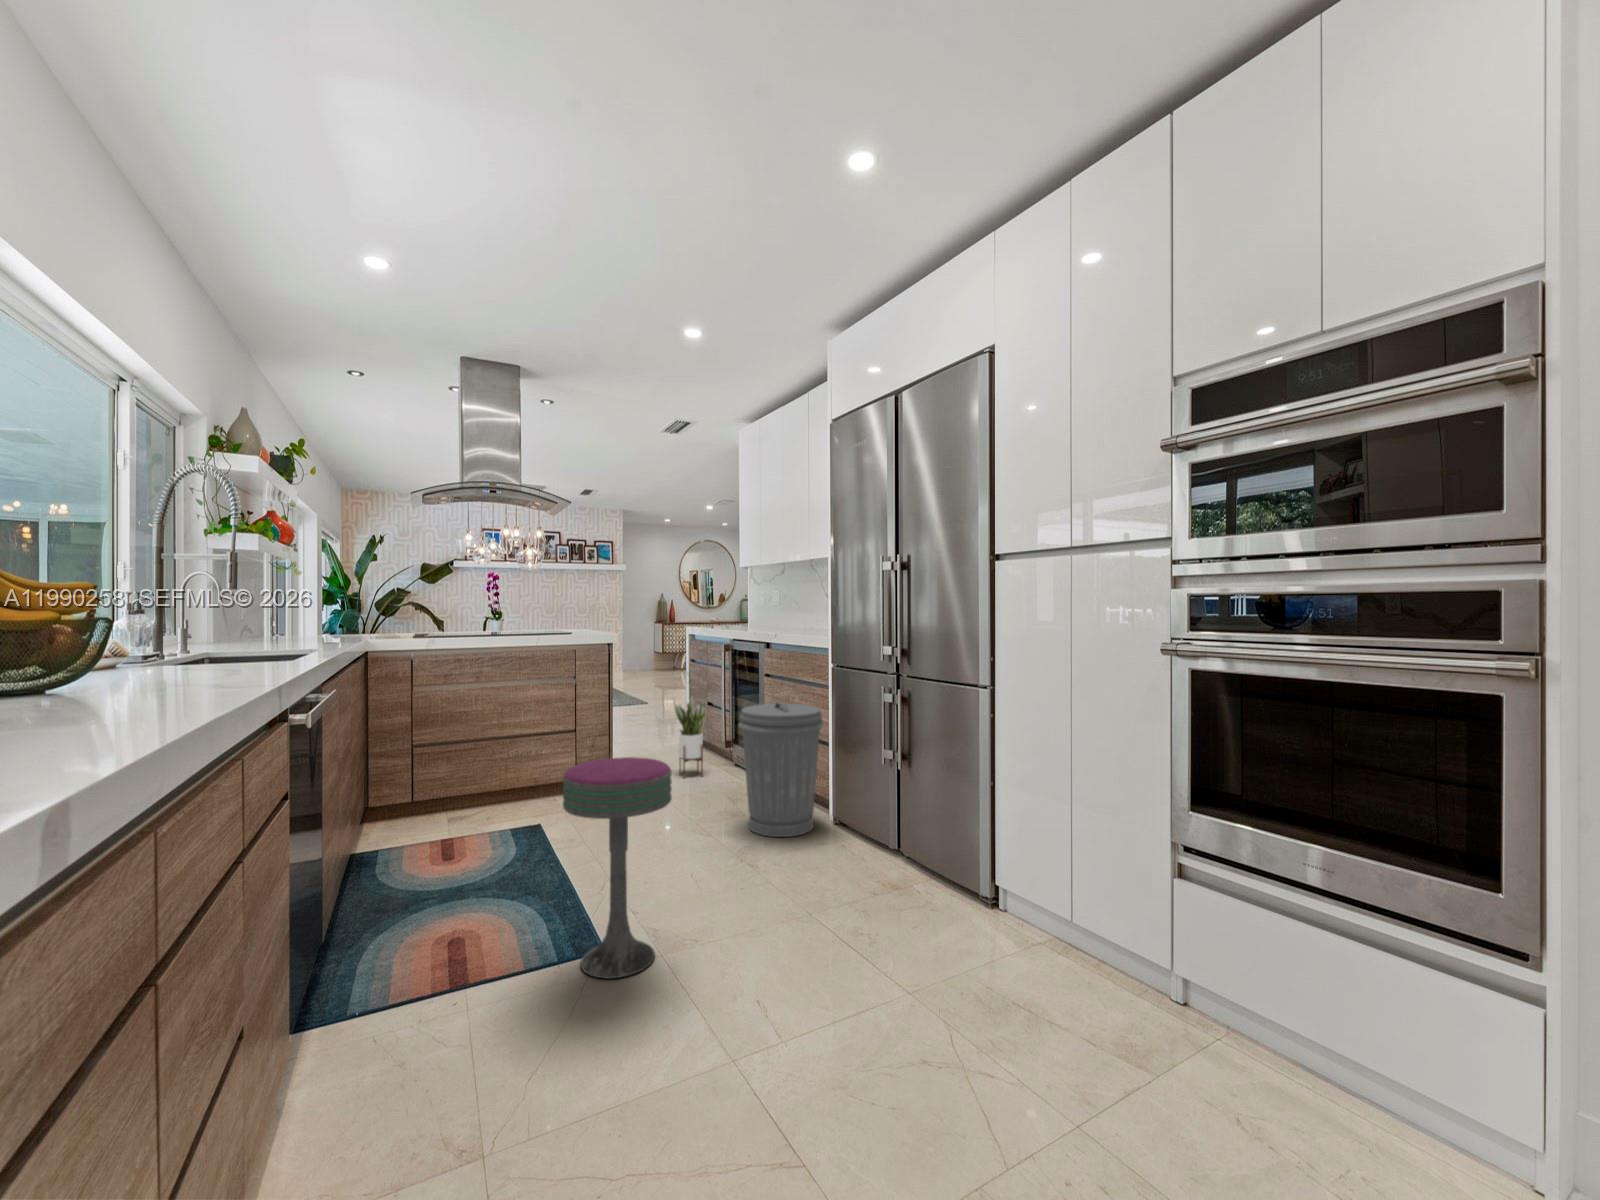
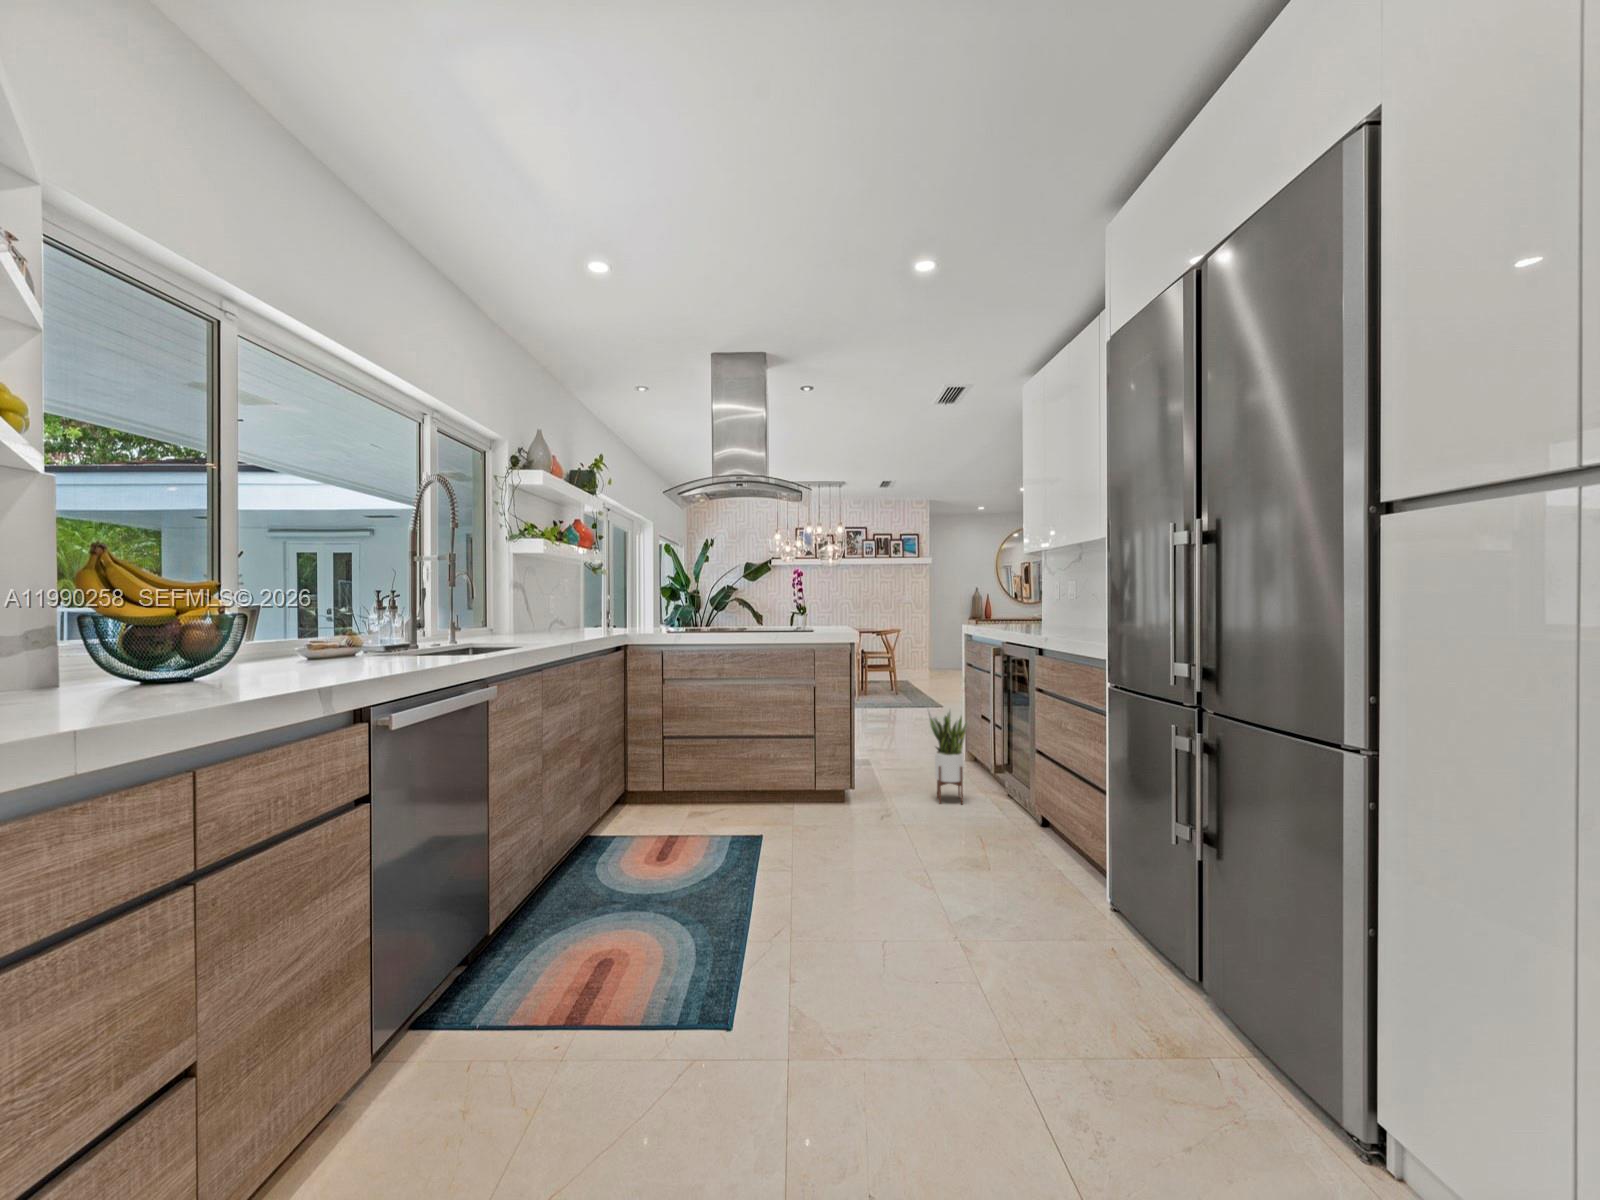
trash can: present [739,702,824,837] -> none [974,729,1096,915]
bar stool: present [563,757,672,979] -> none [669,800,807,1099]

